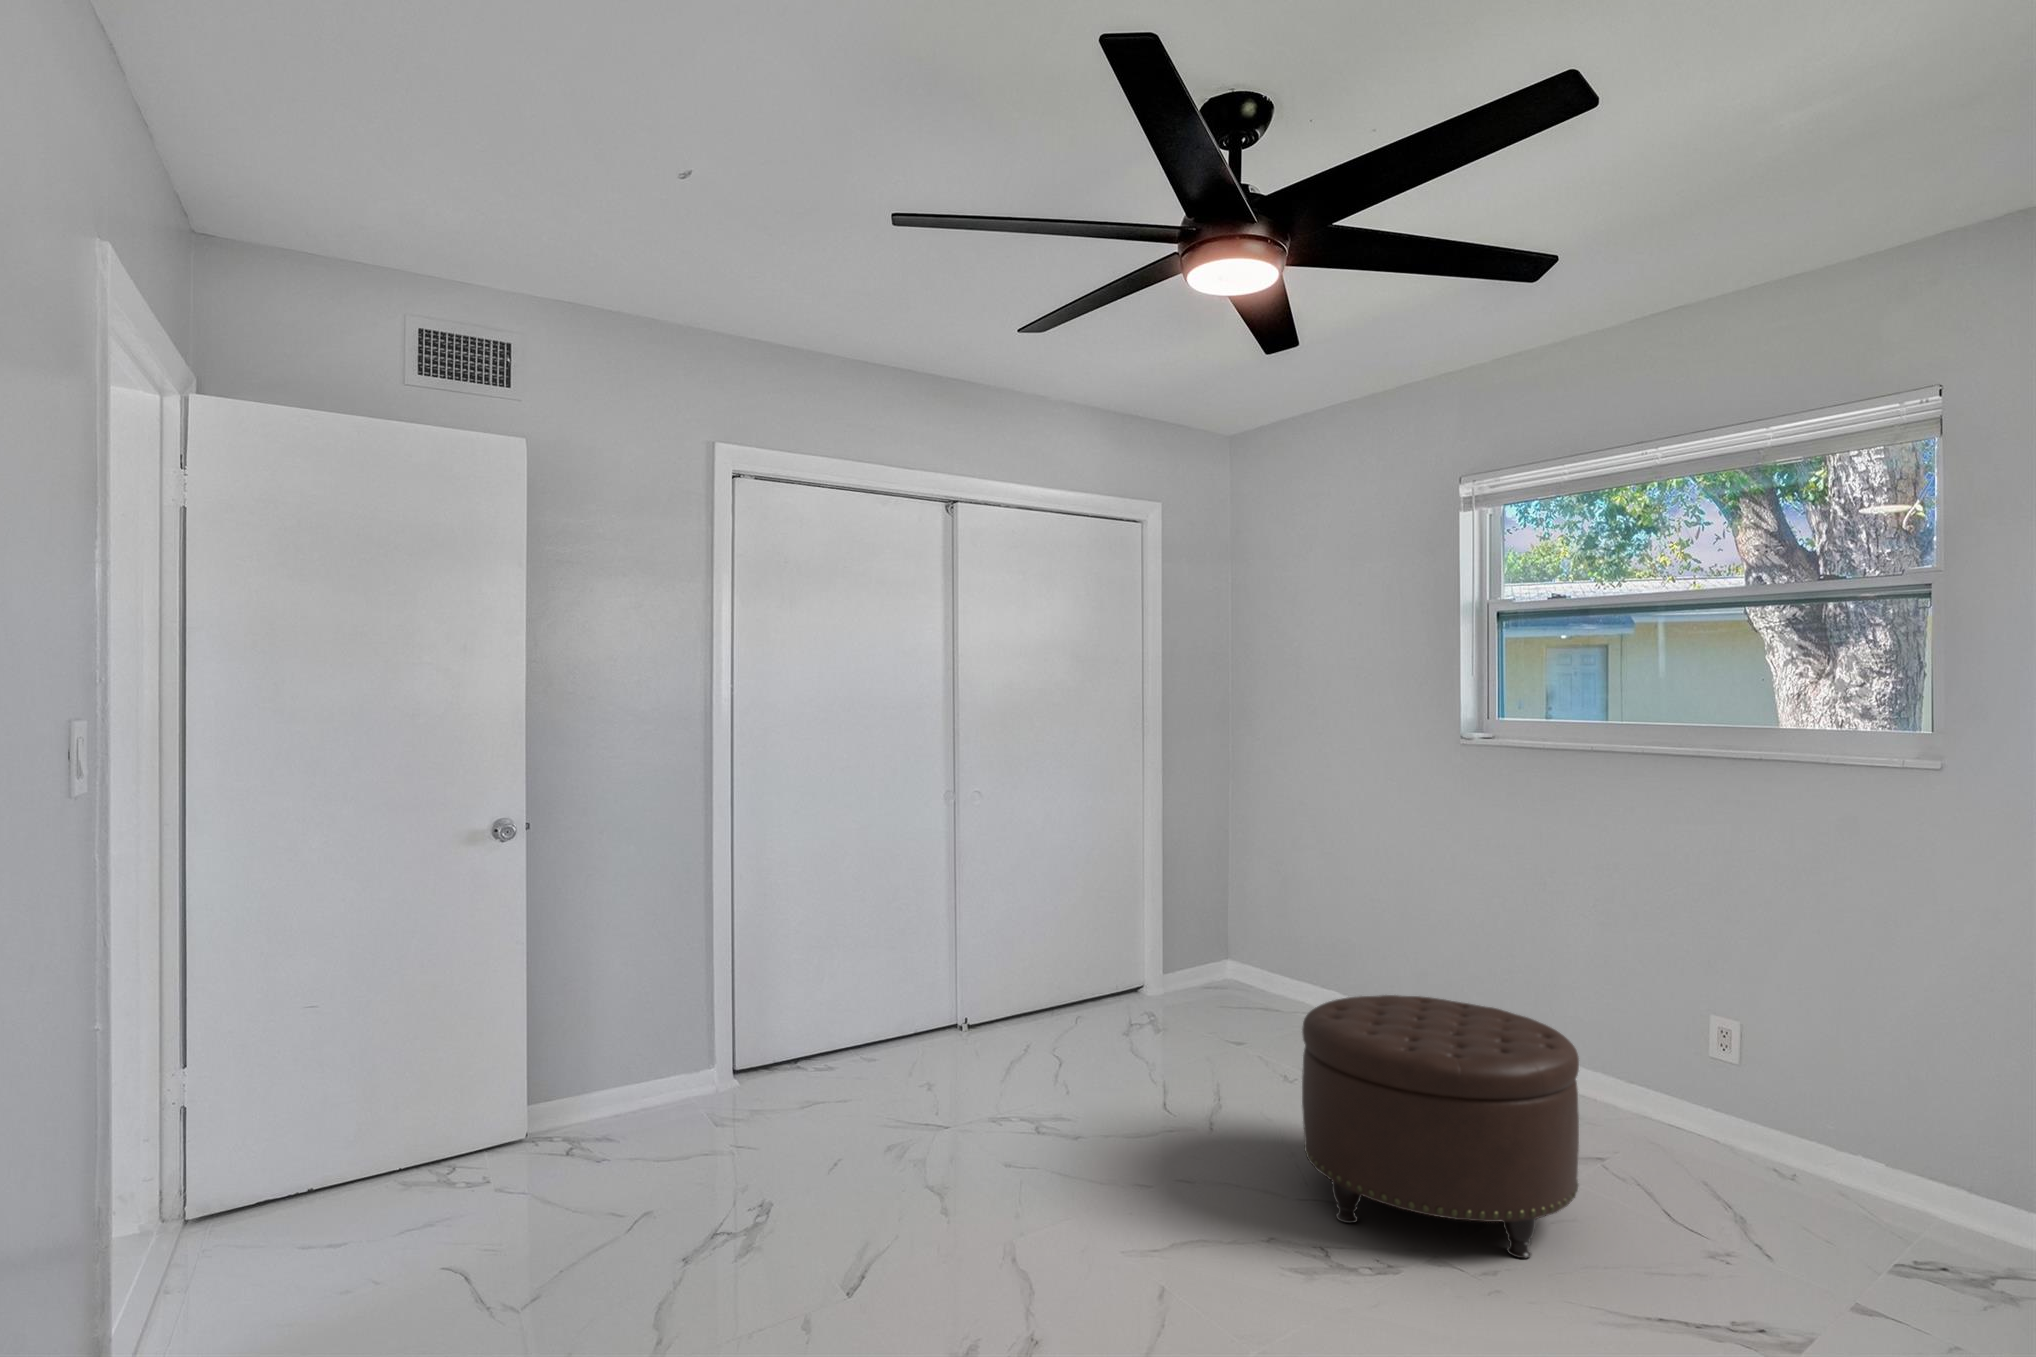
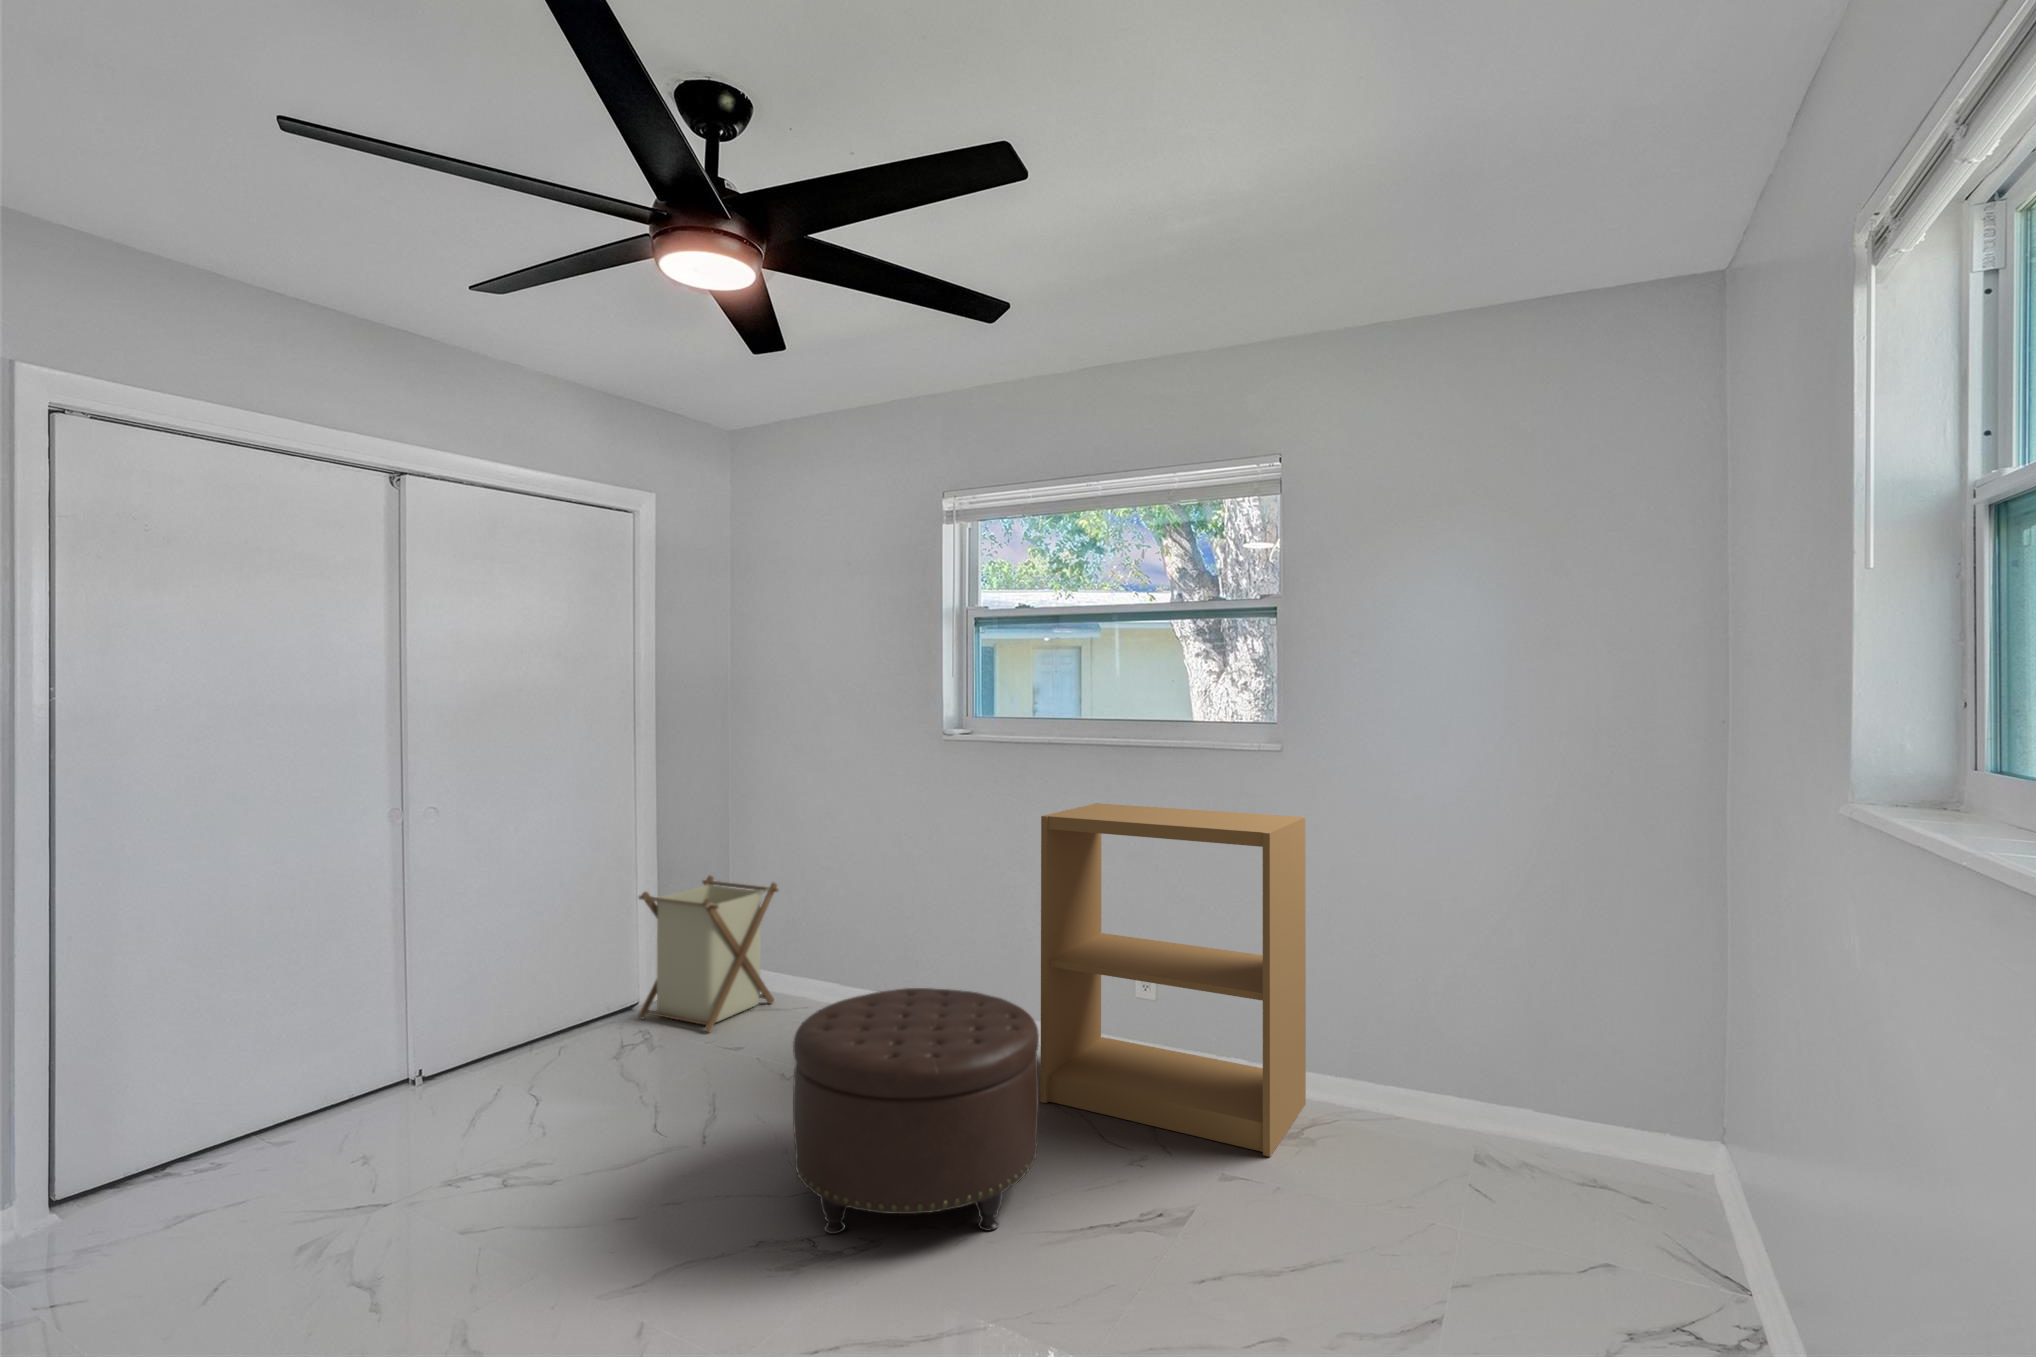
bookshelf: none [1579,821,1970,1267] -> present [1040,803,1306,1157]
laundry basket: none [1139,879,1275,1030] -> present [638,876,778,1032]

